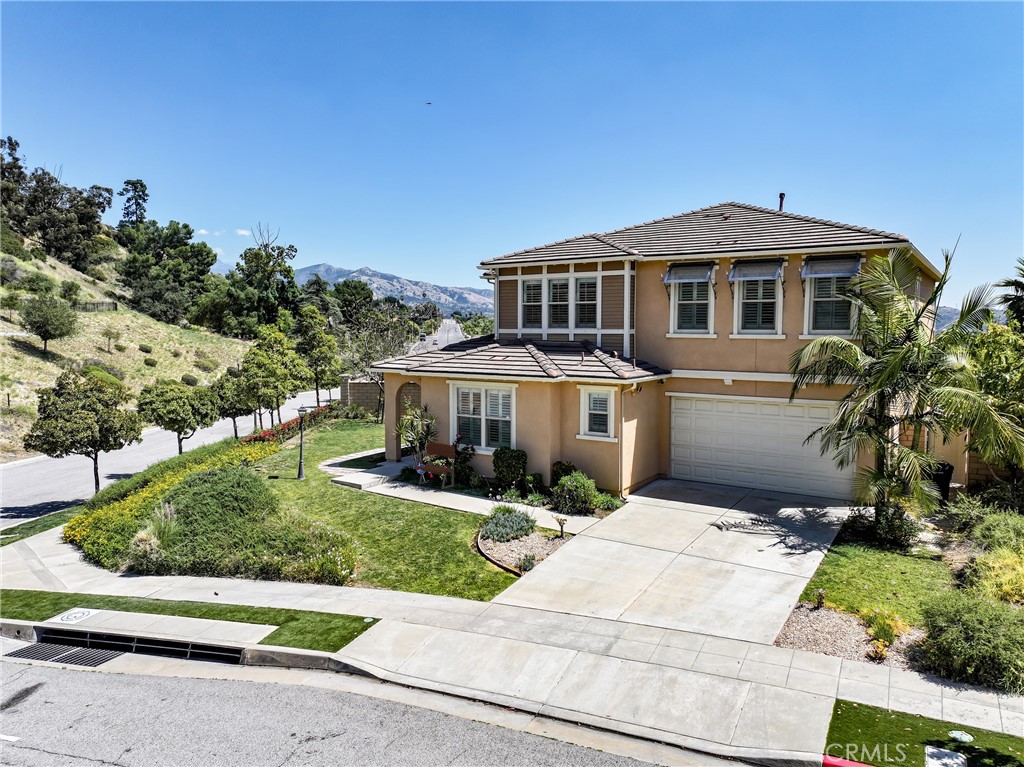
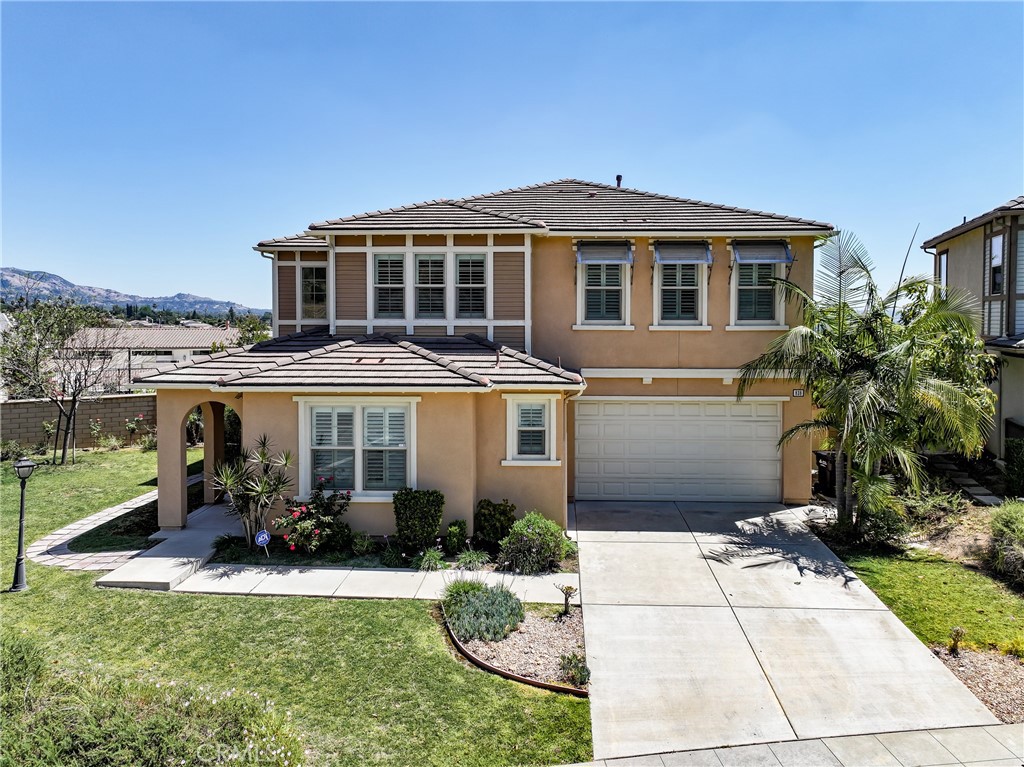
bench: present [414,442,455,489] -> none [258,495,329,569]

